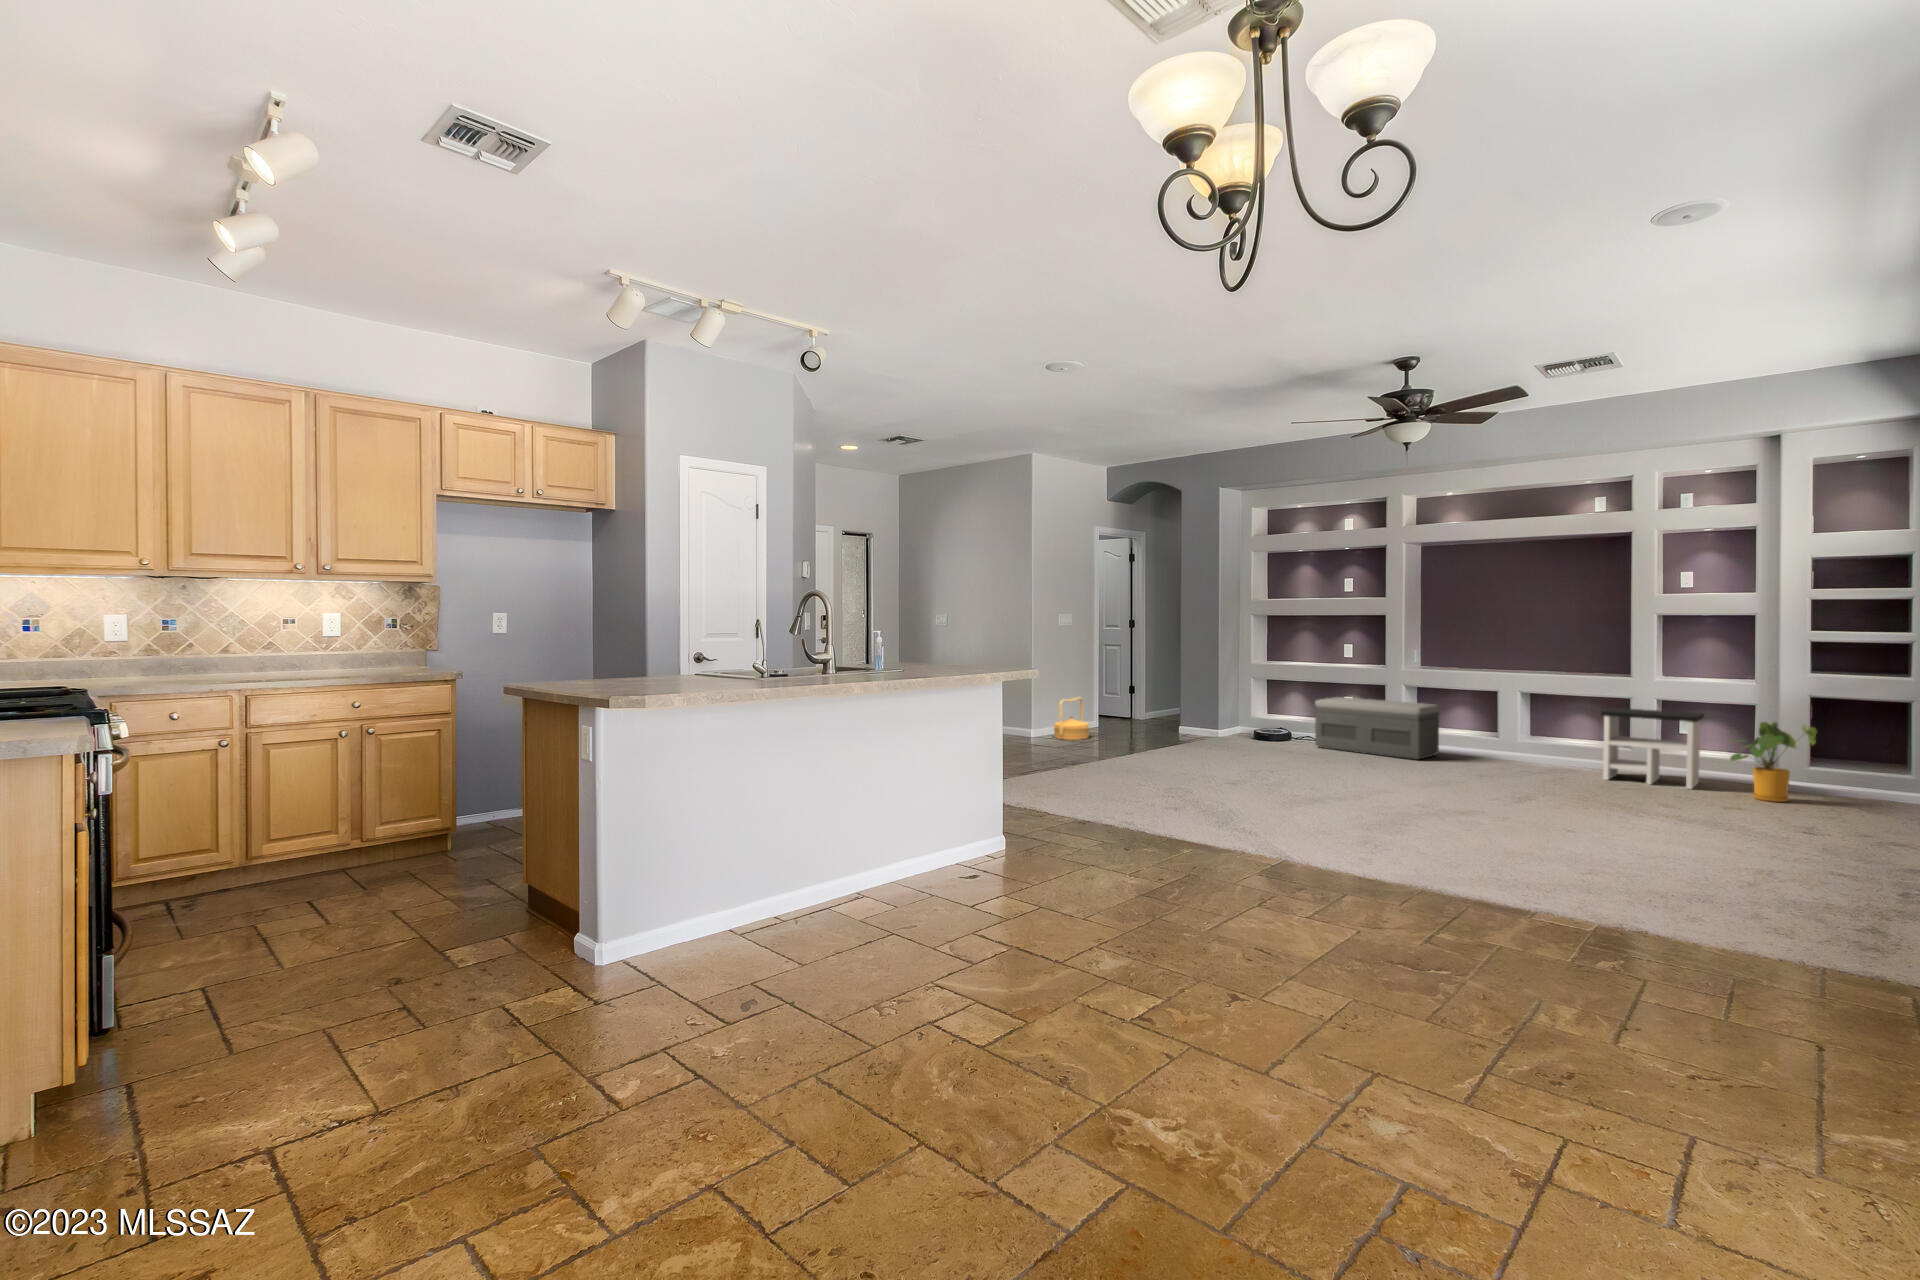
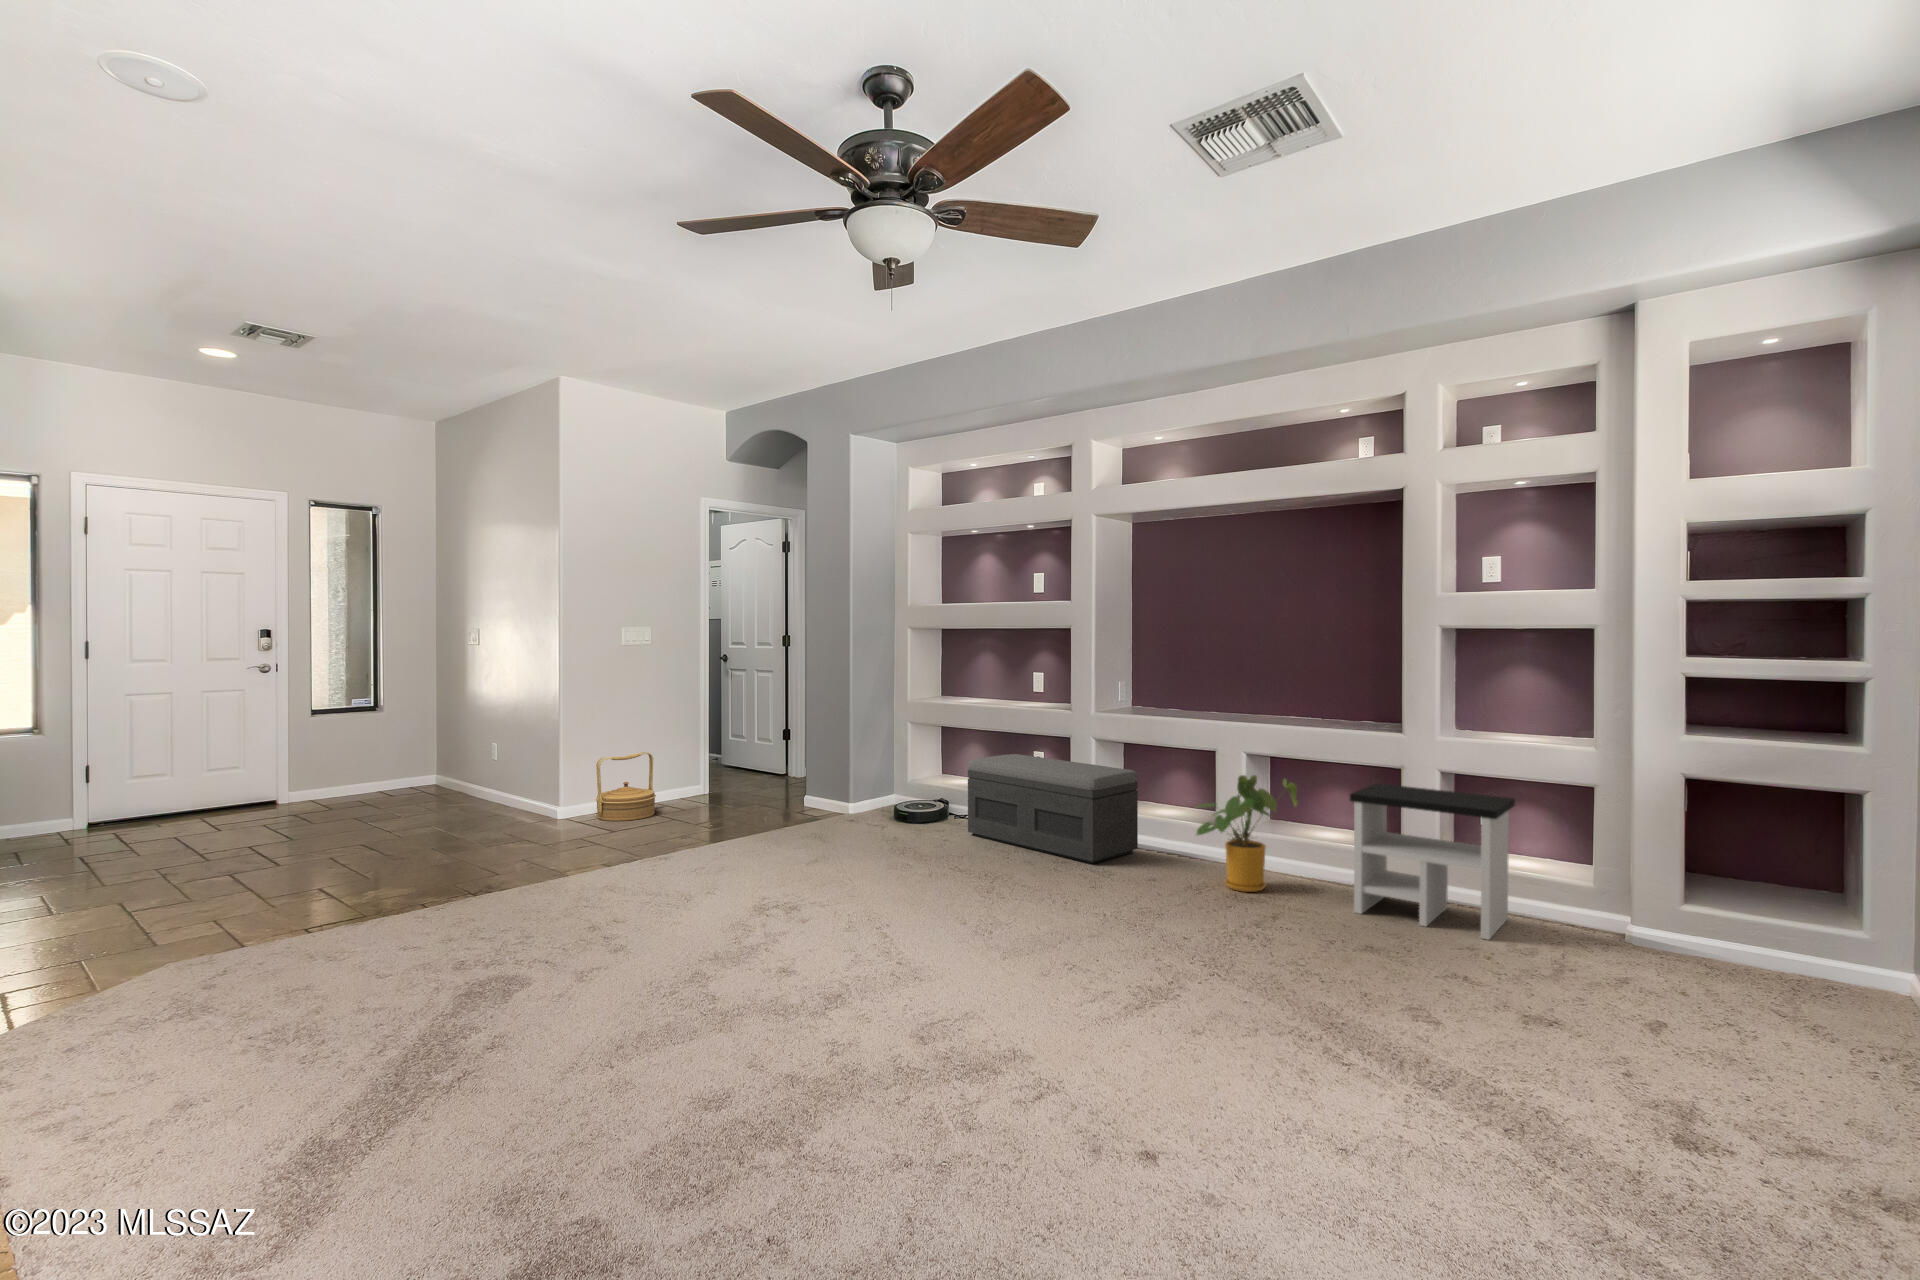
house plant: present [1730,722,1817,802] -> present [1195,775,1298,892]

